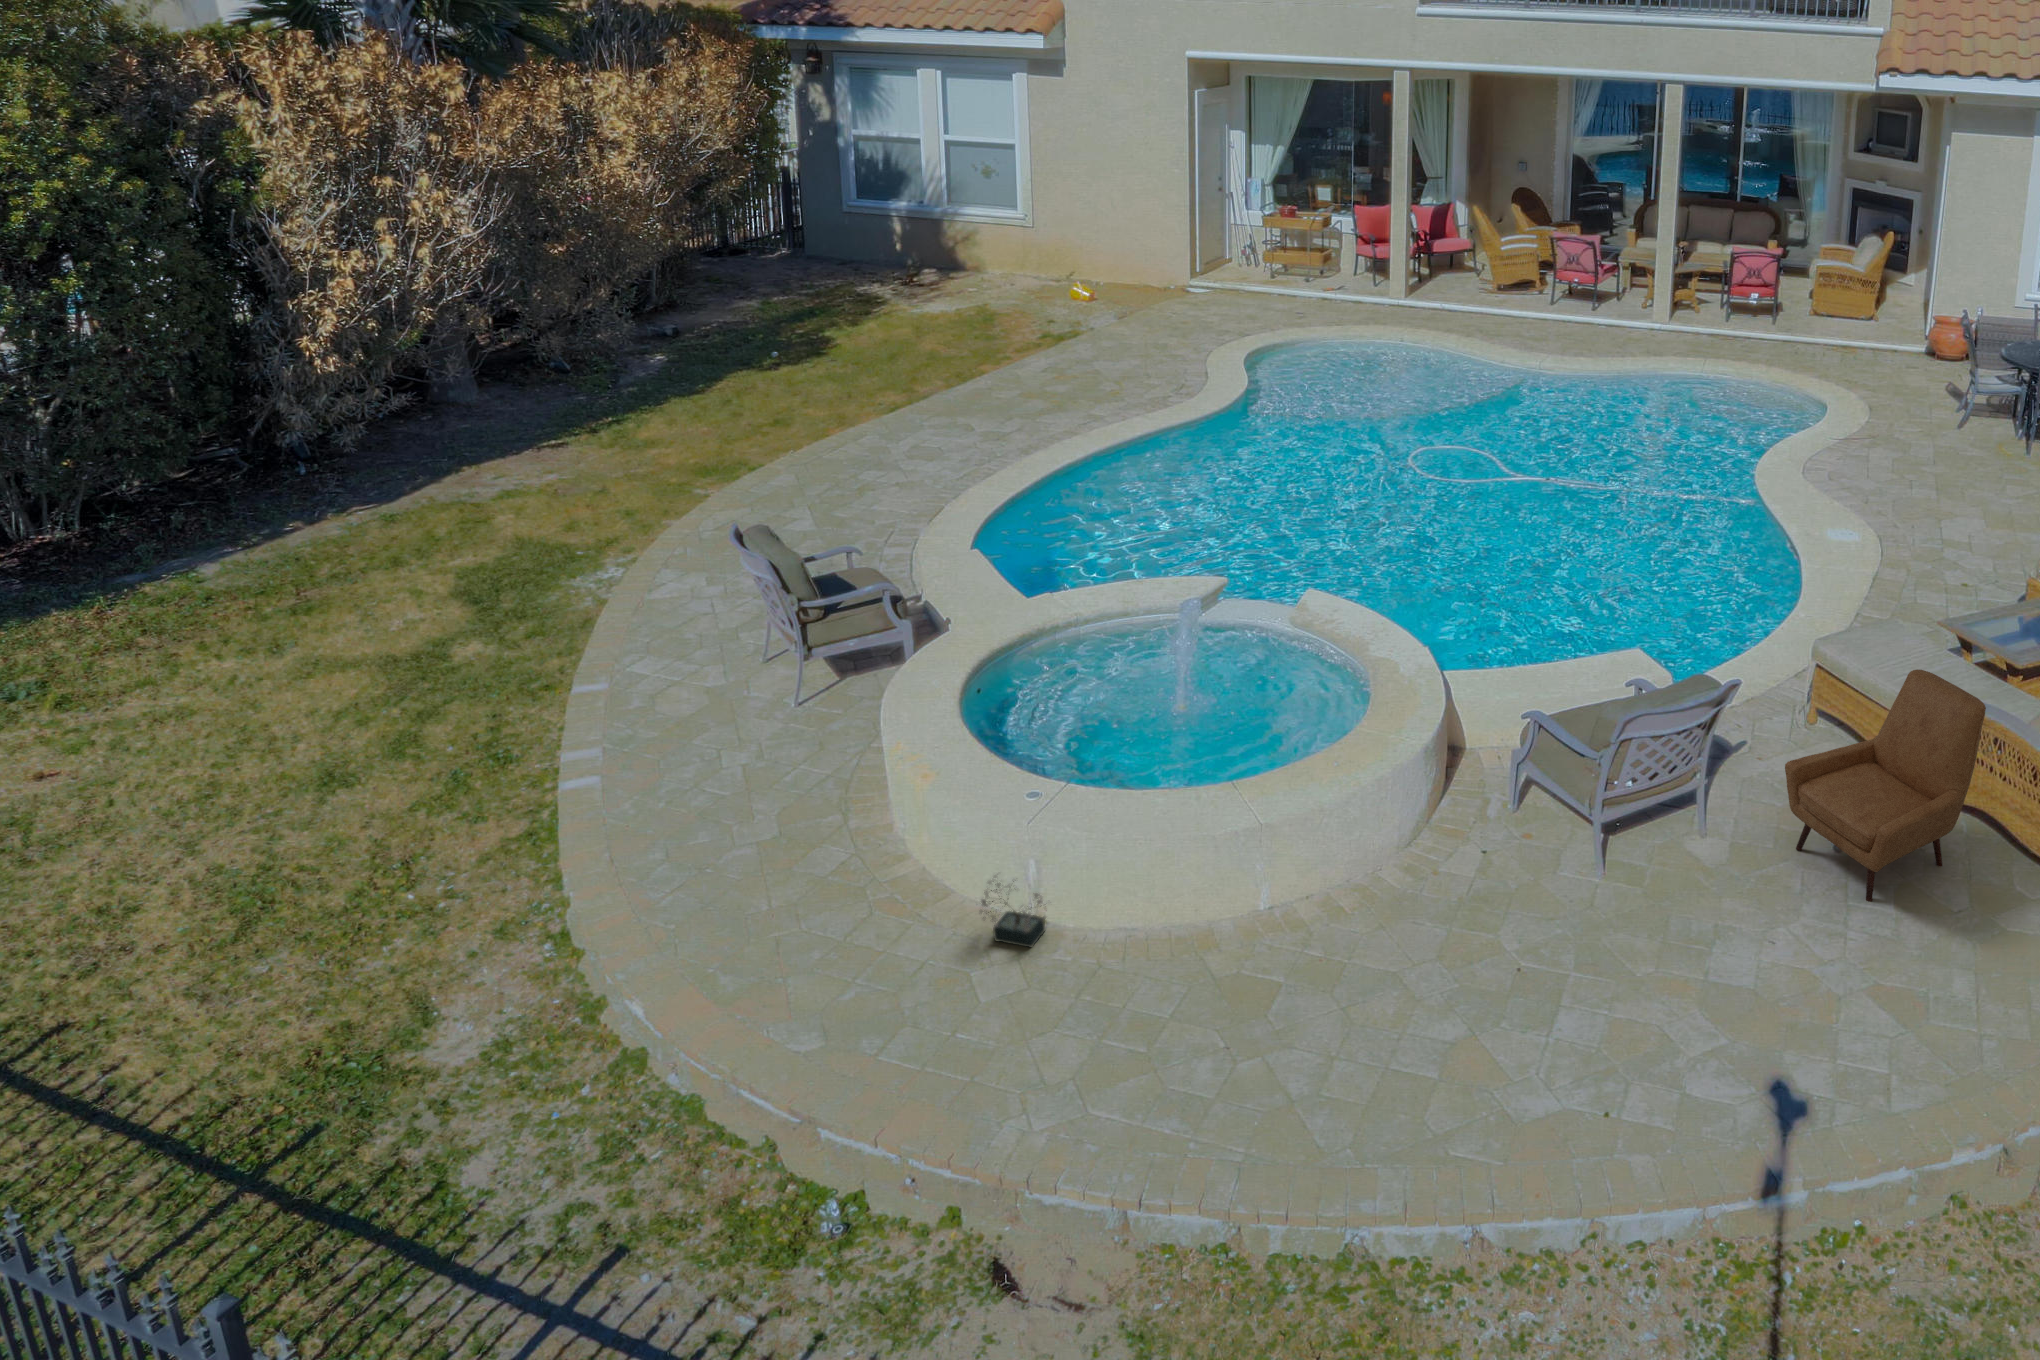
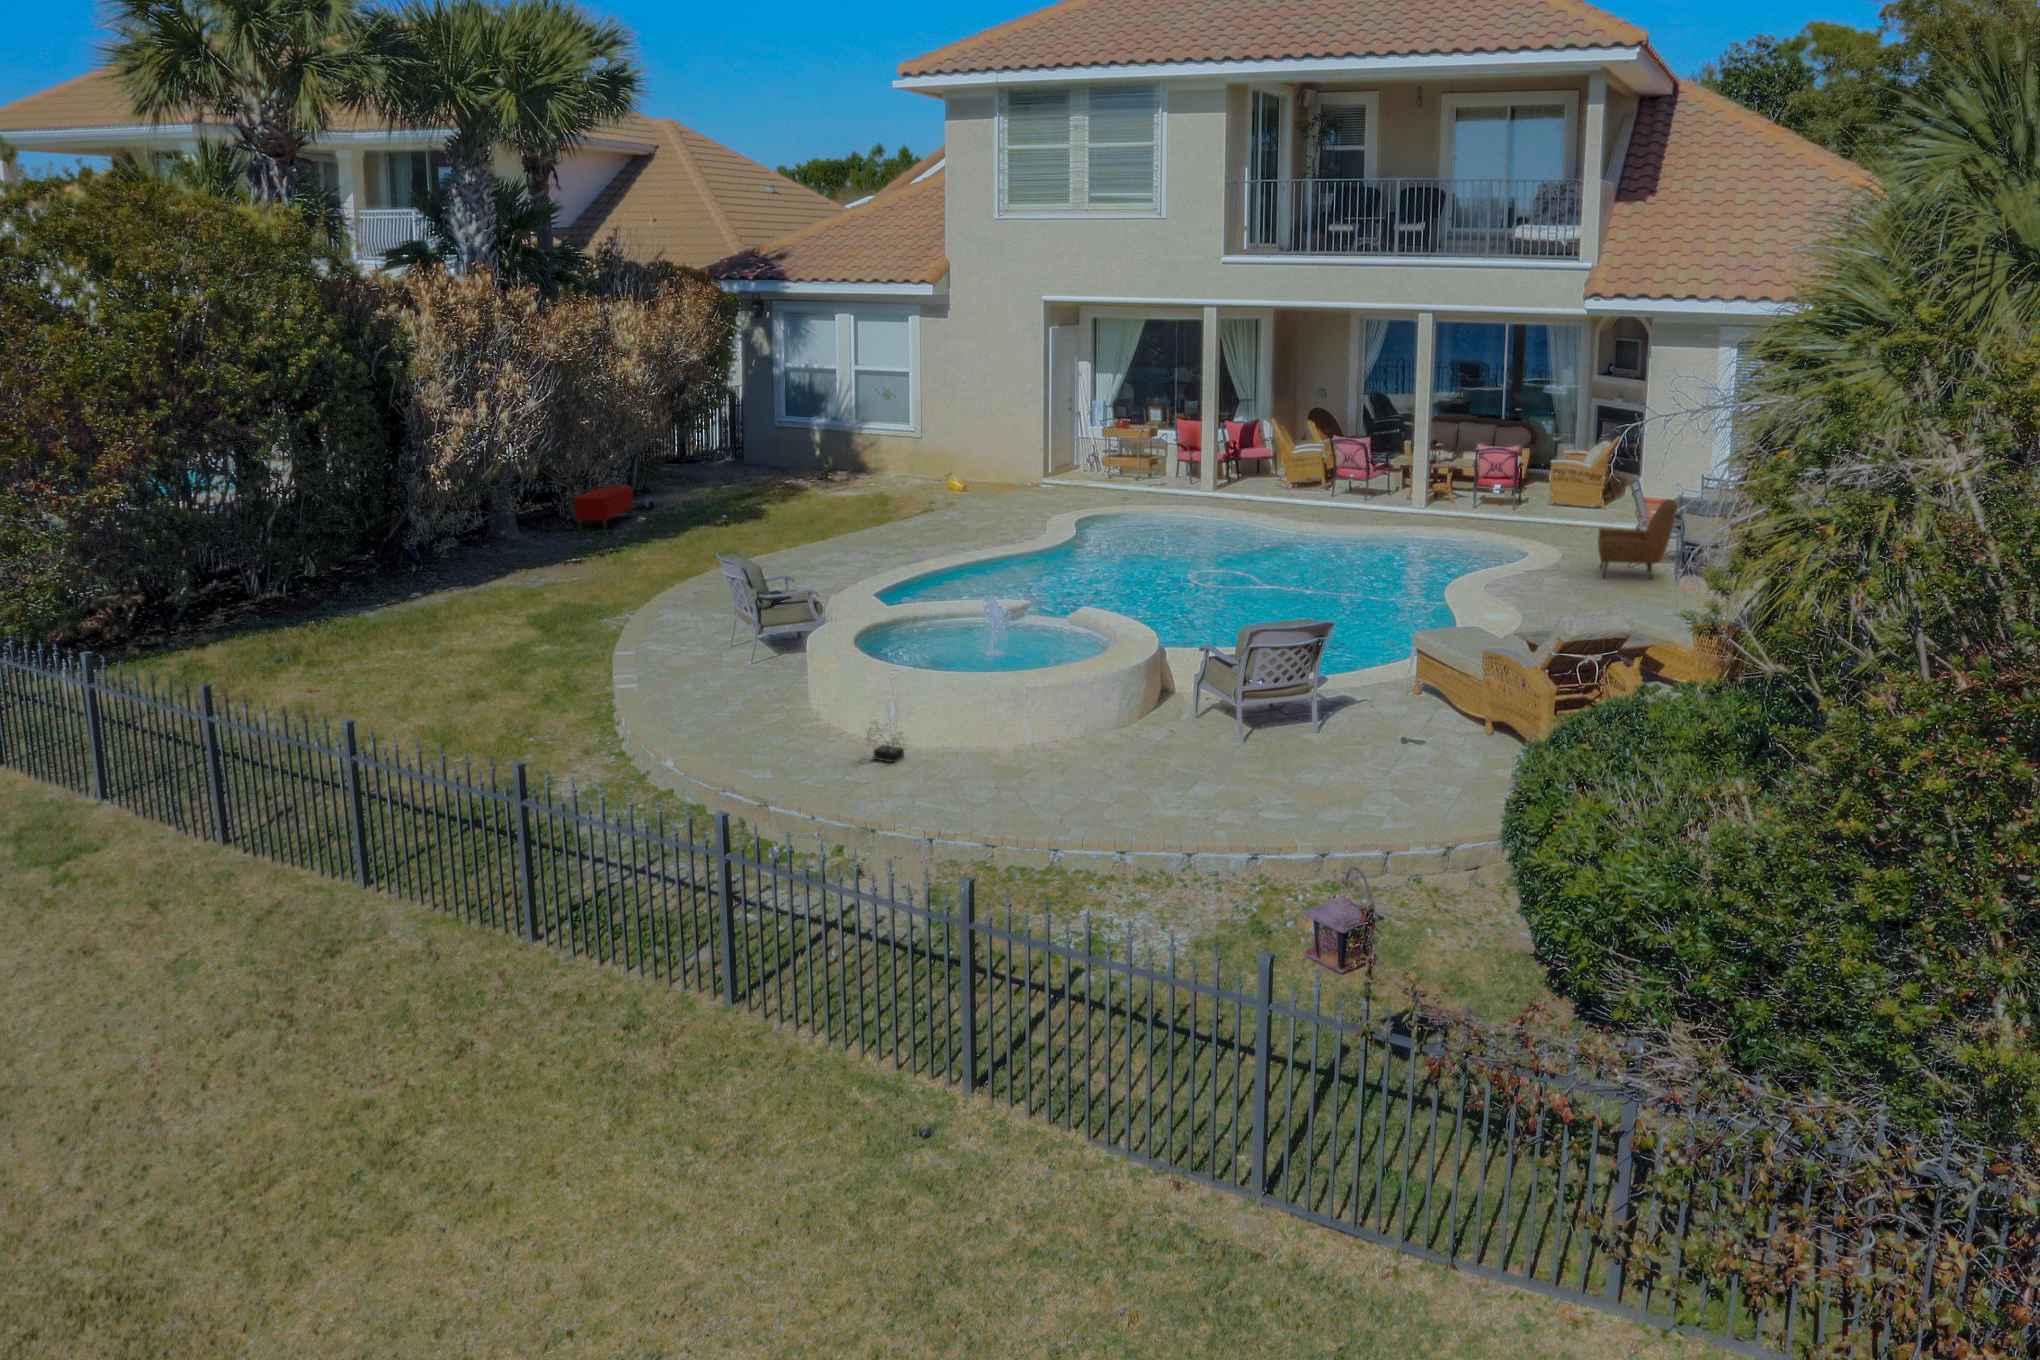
bench: none [556,315,647,382] -> present [574,486,634,529]
chair: present [1785,669,1986,902] -> present [1598,499,1678,579]

